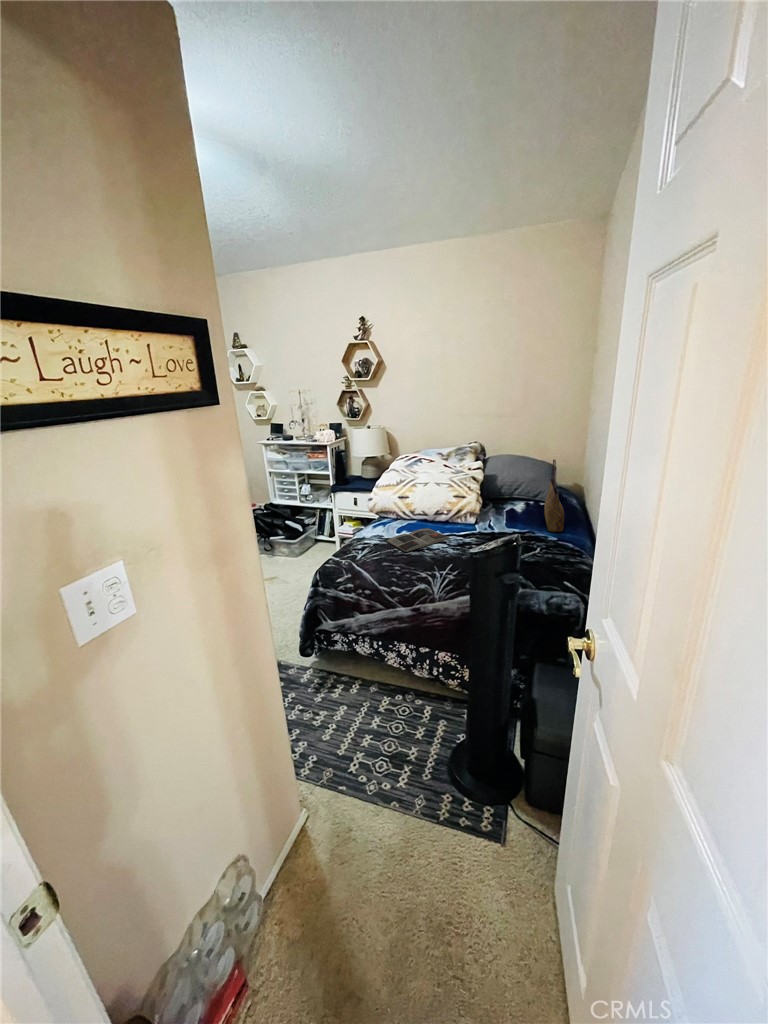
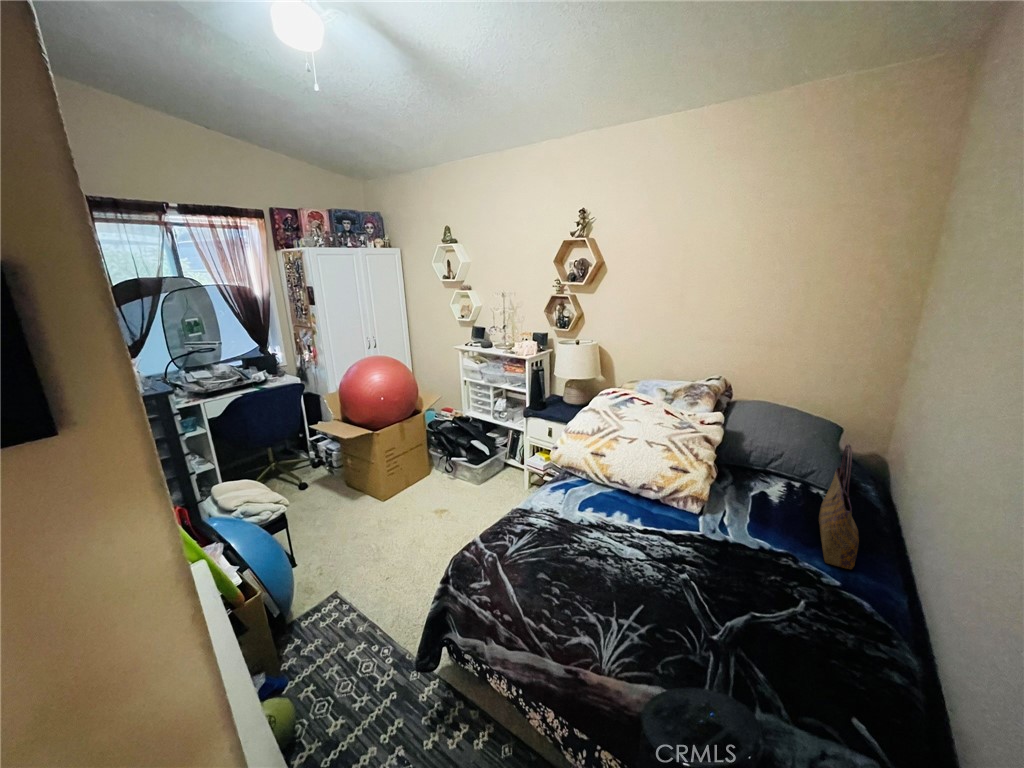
magazine: present [387,528,450,552] -> none [558,511,654,557]

